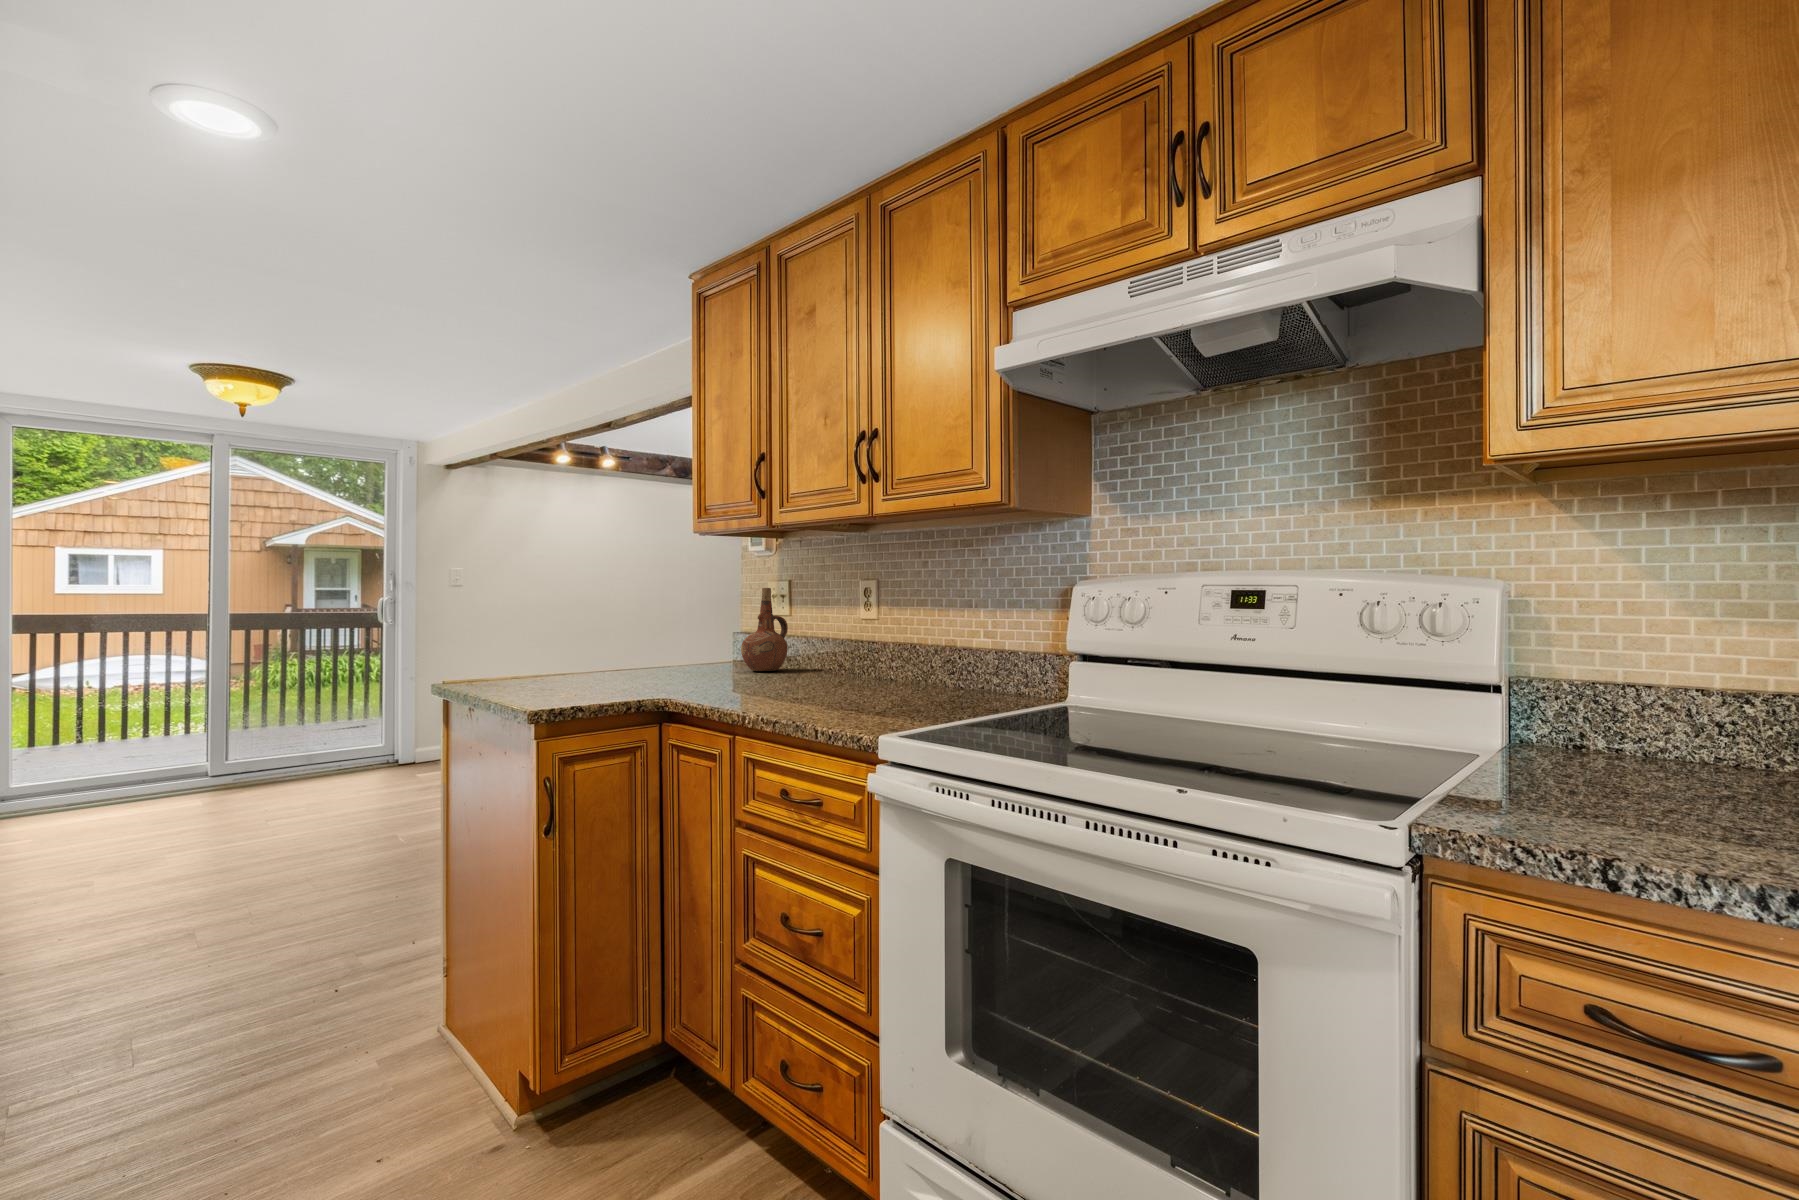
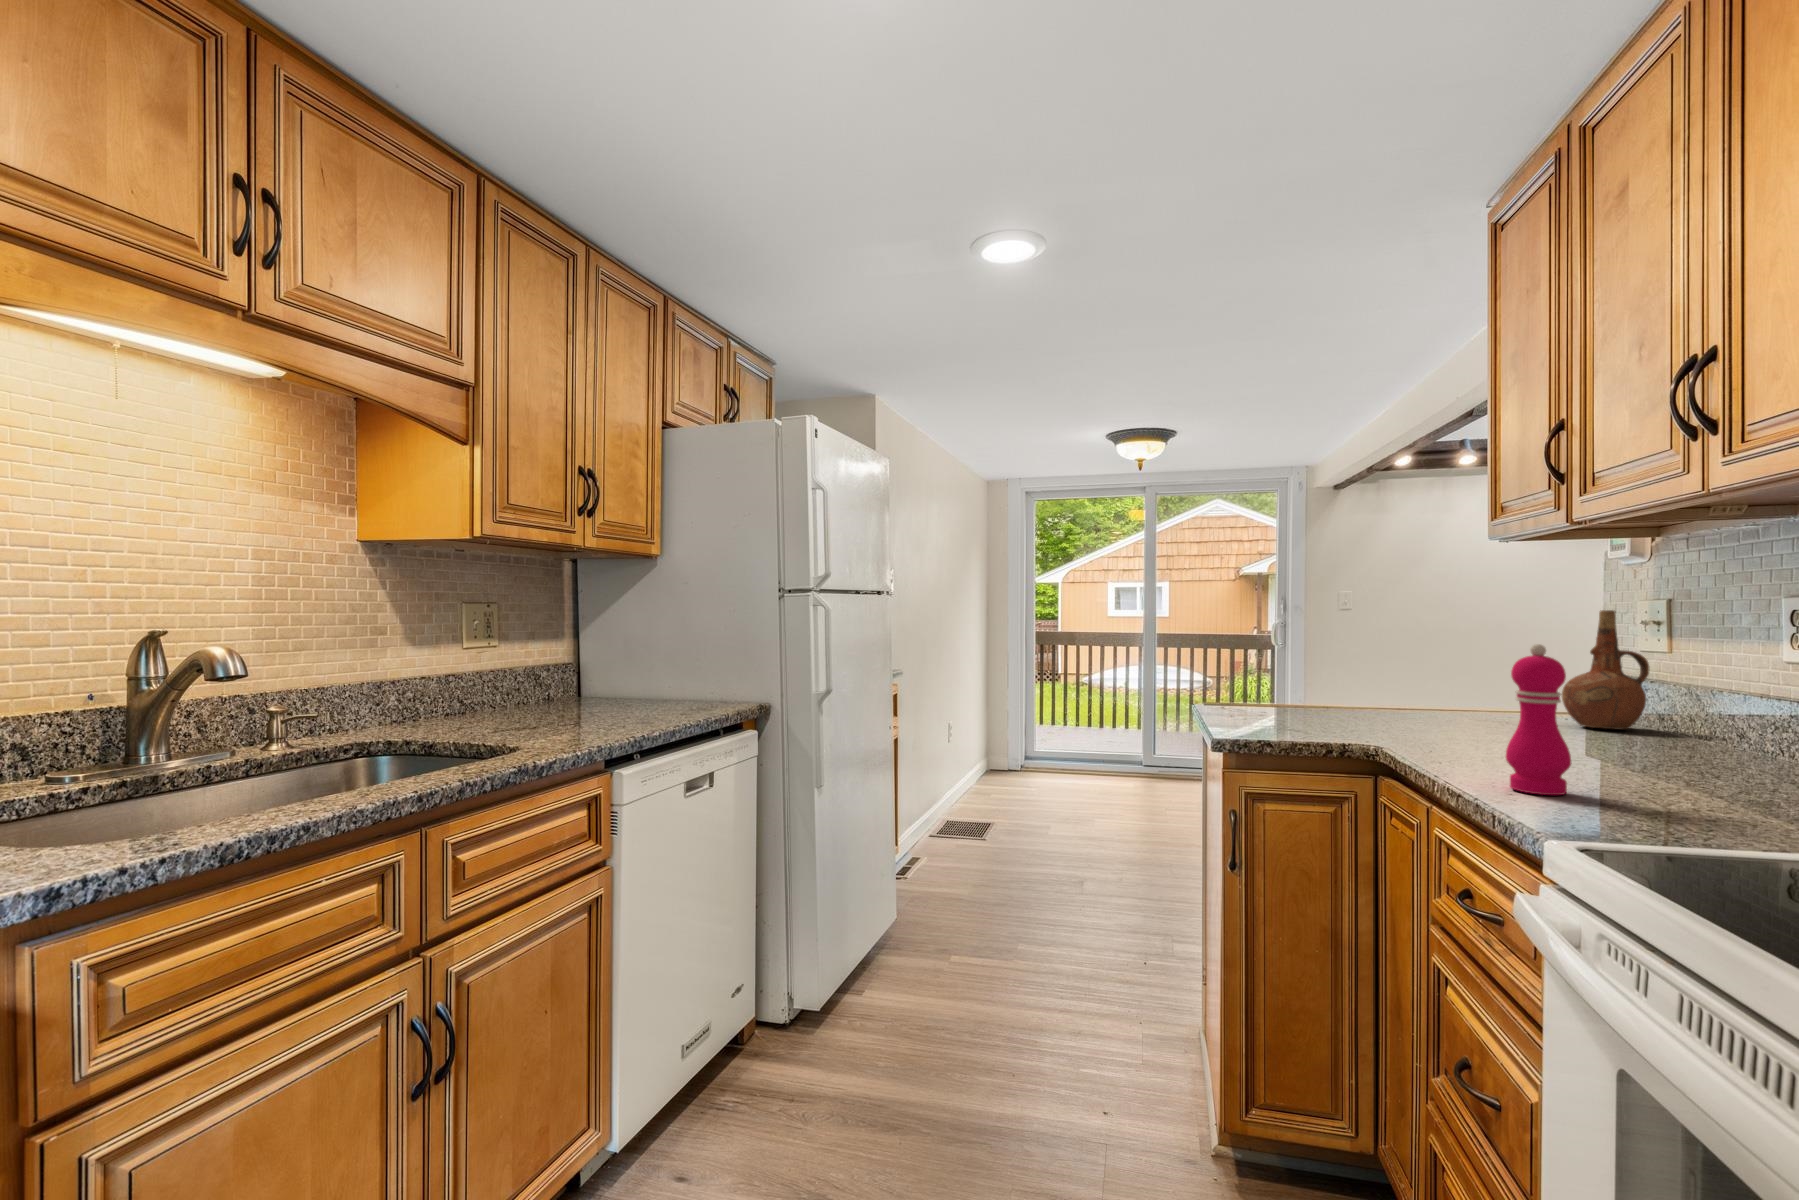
pepper mill: none [800,612,836,714] -> present [1506,644,1572,795]

